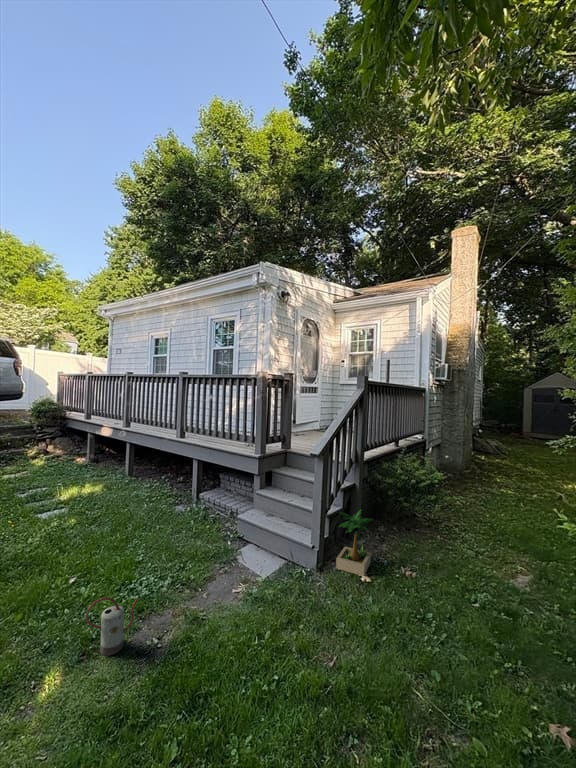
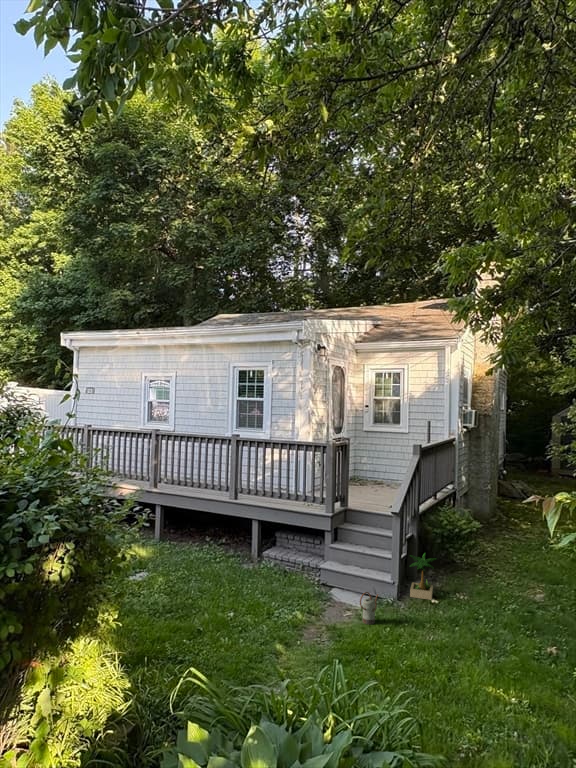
watering can: present [86,597,139,656] -> present [360,592,378,624]

